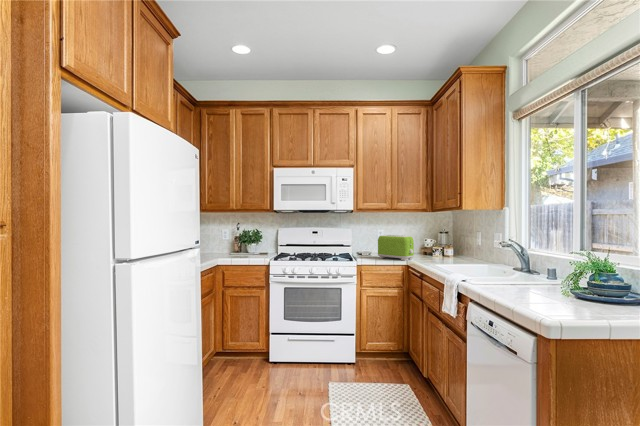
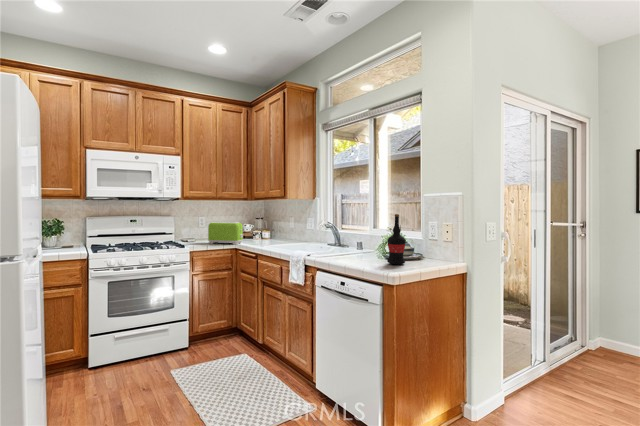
wine bottle: none [565,229,599,308] -> present [387,214,406,264]

